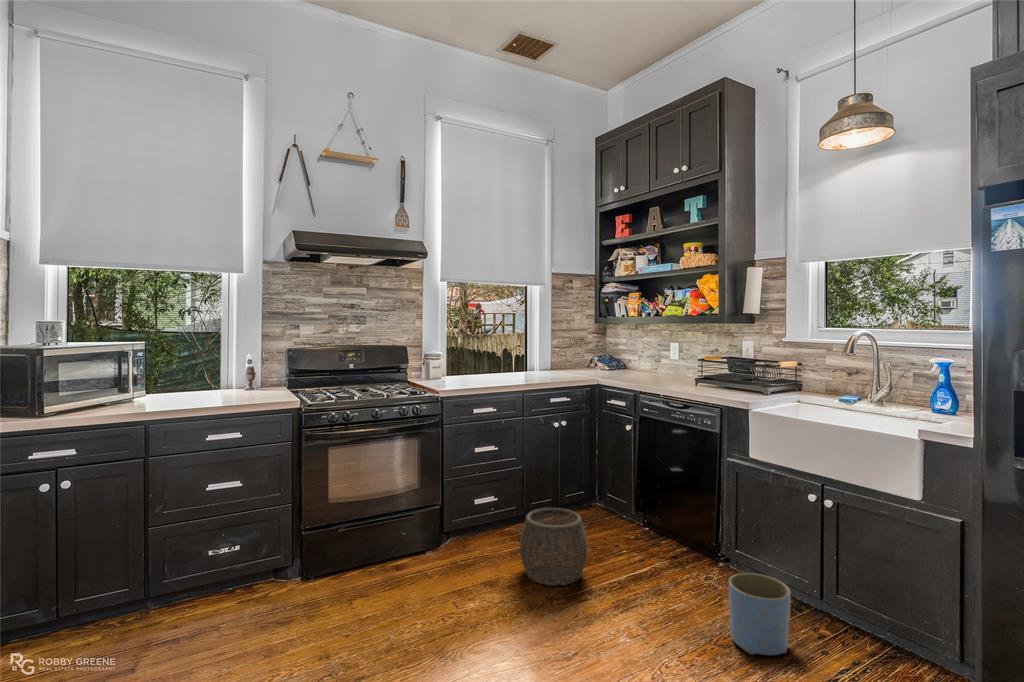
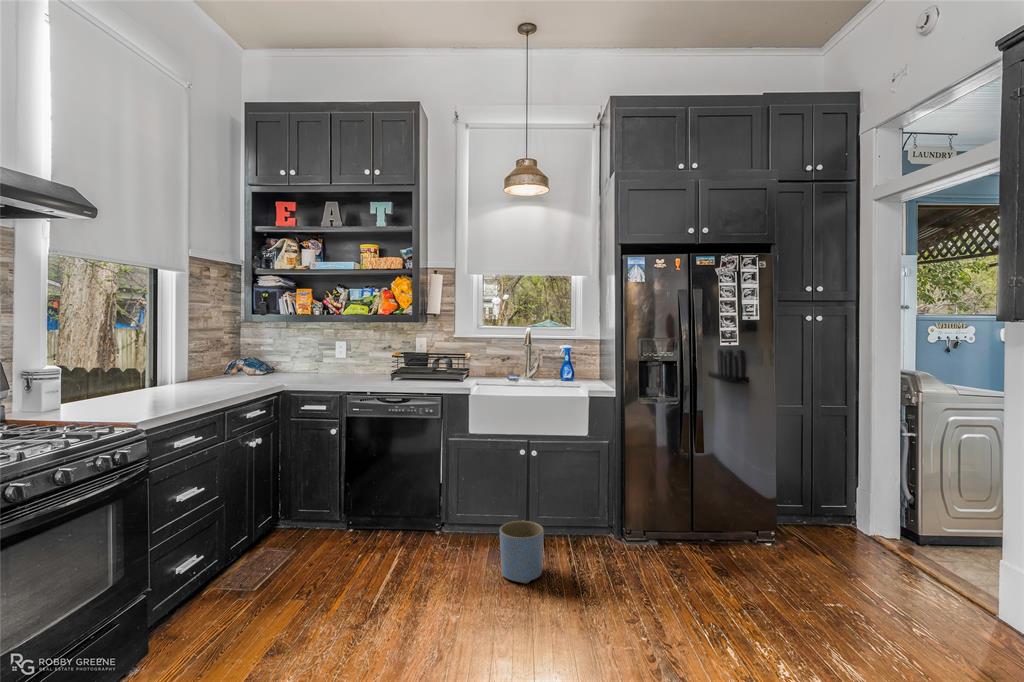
woven basket: present [520,508,588,586] -> none [279,528,361,620]

